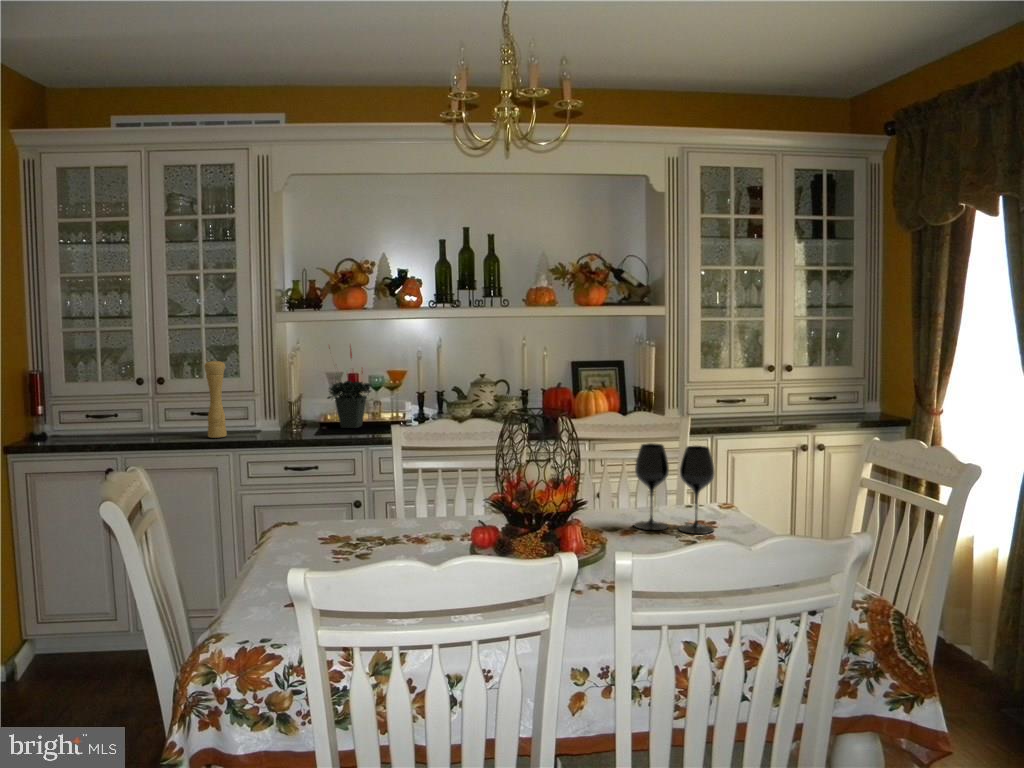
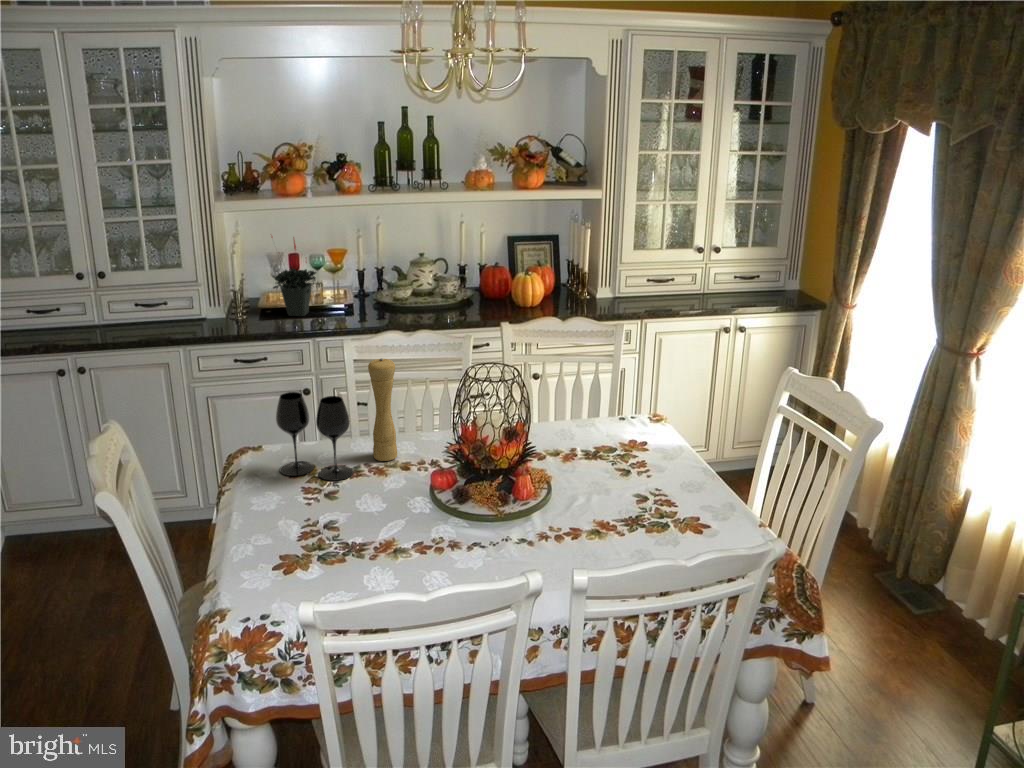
pepper mill: present [205,360,227,438] -> present [368,358,397,461]
wine glass: present [634,443,715,534] -> present [276,392,353,481]

